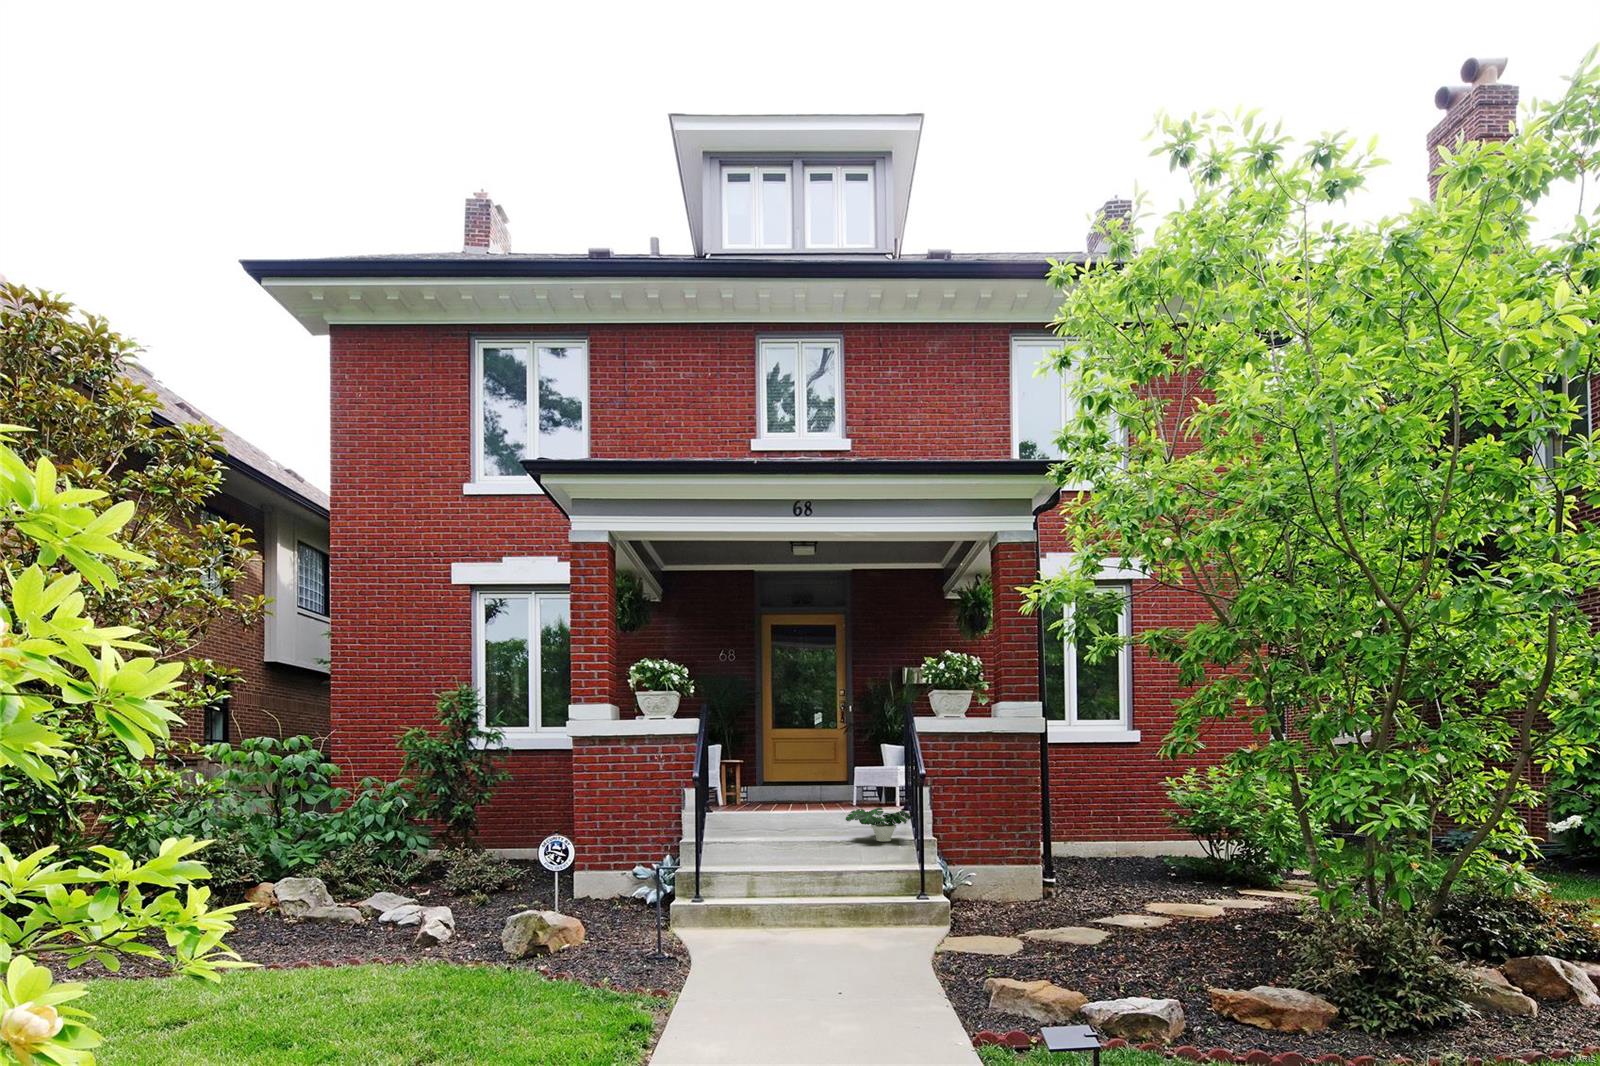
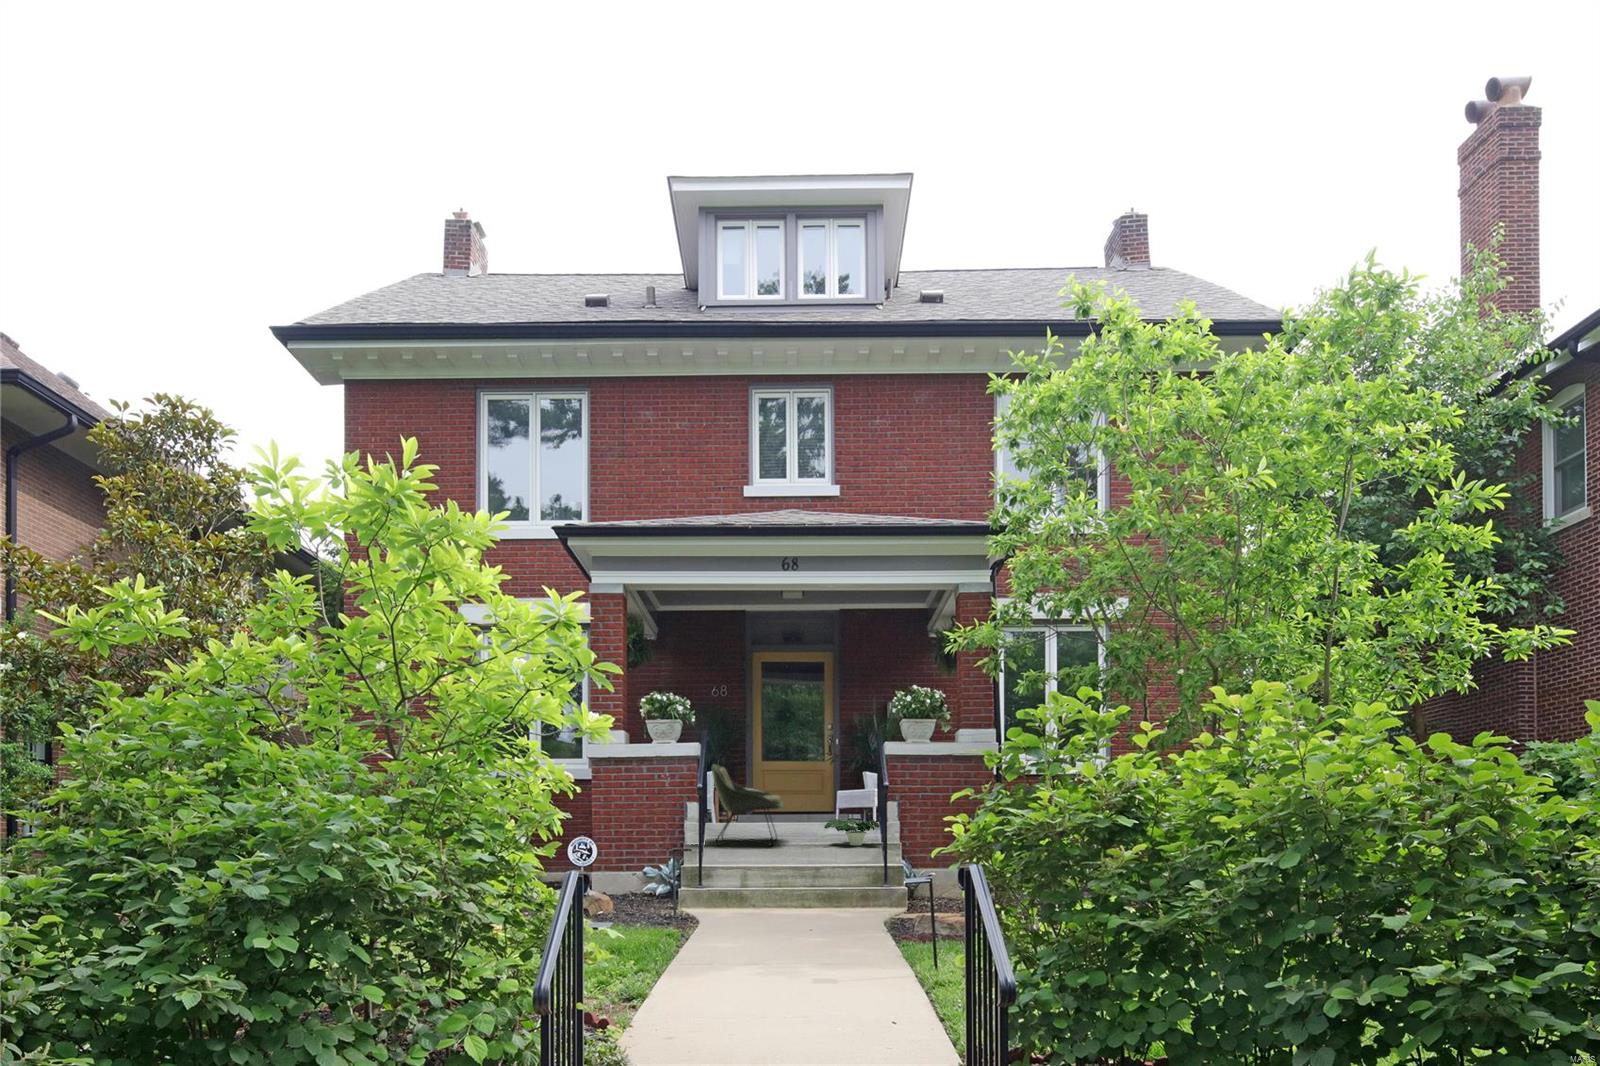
lounge chair: none [712,744,797,843] -> present [712,765,784,846]

